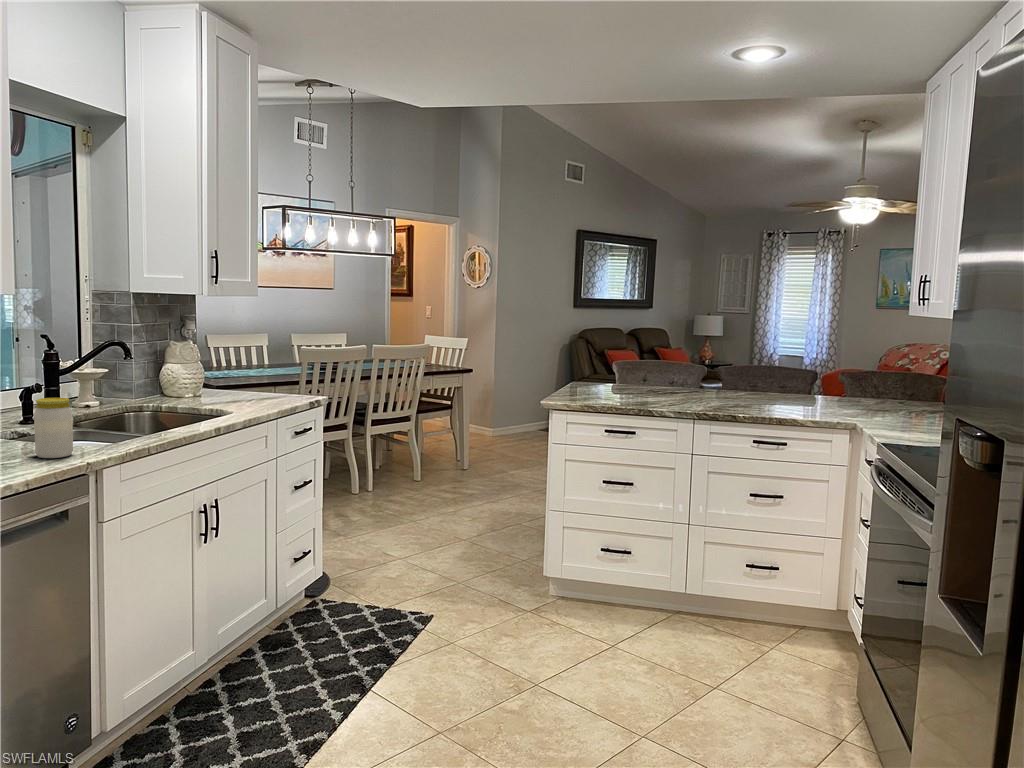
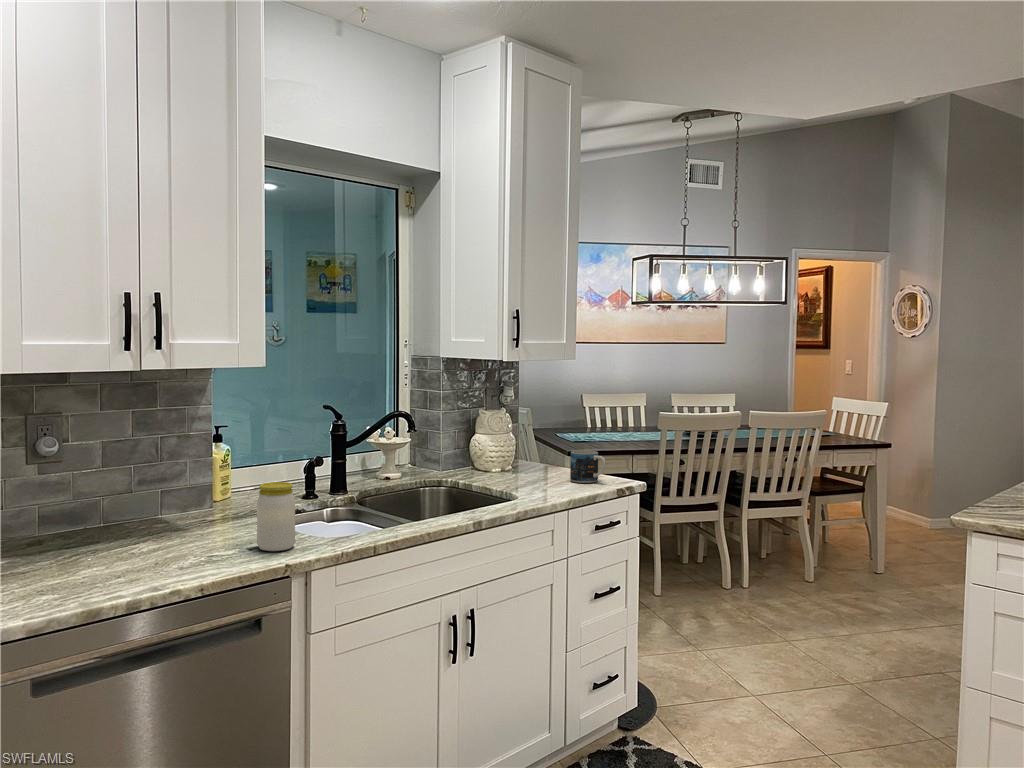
mug: none [266,373,298,399] -> present [570,450,606,483]

